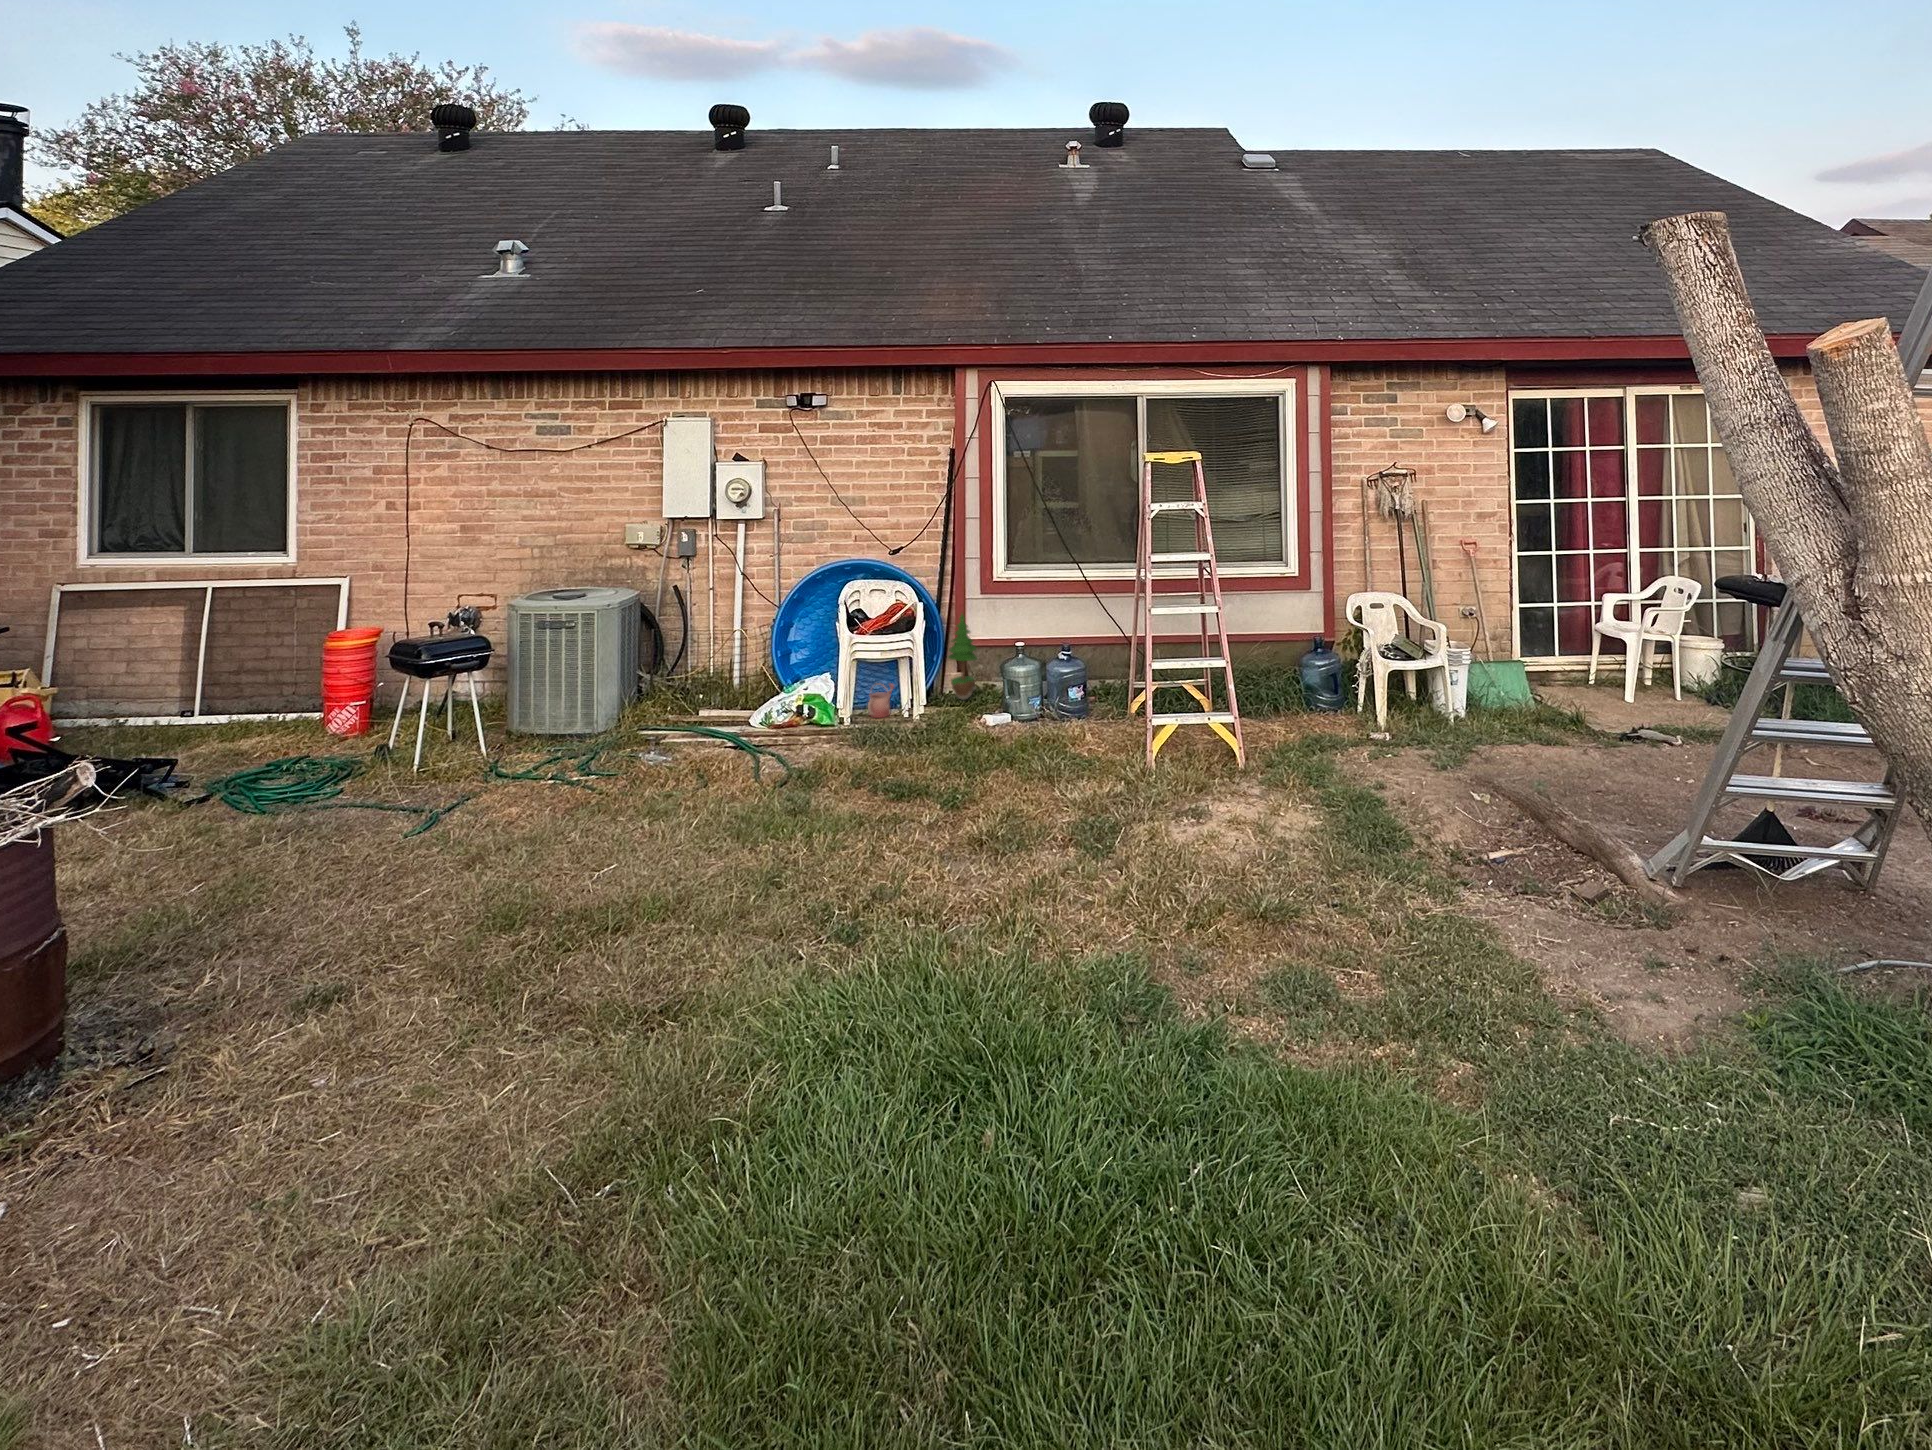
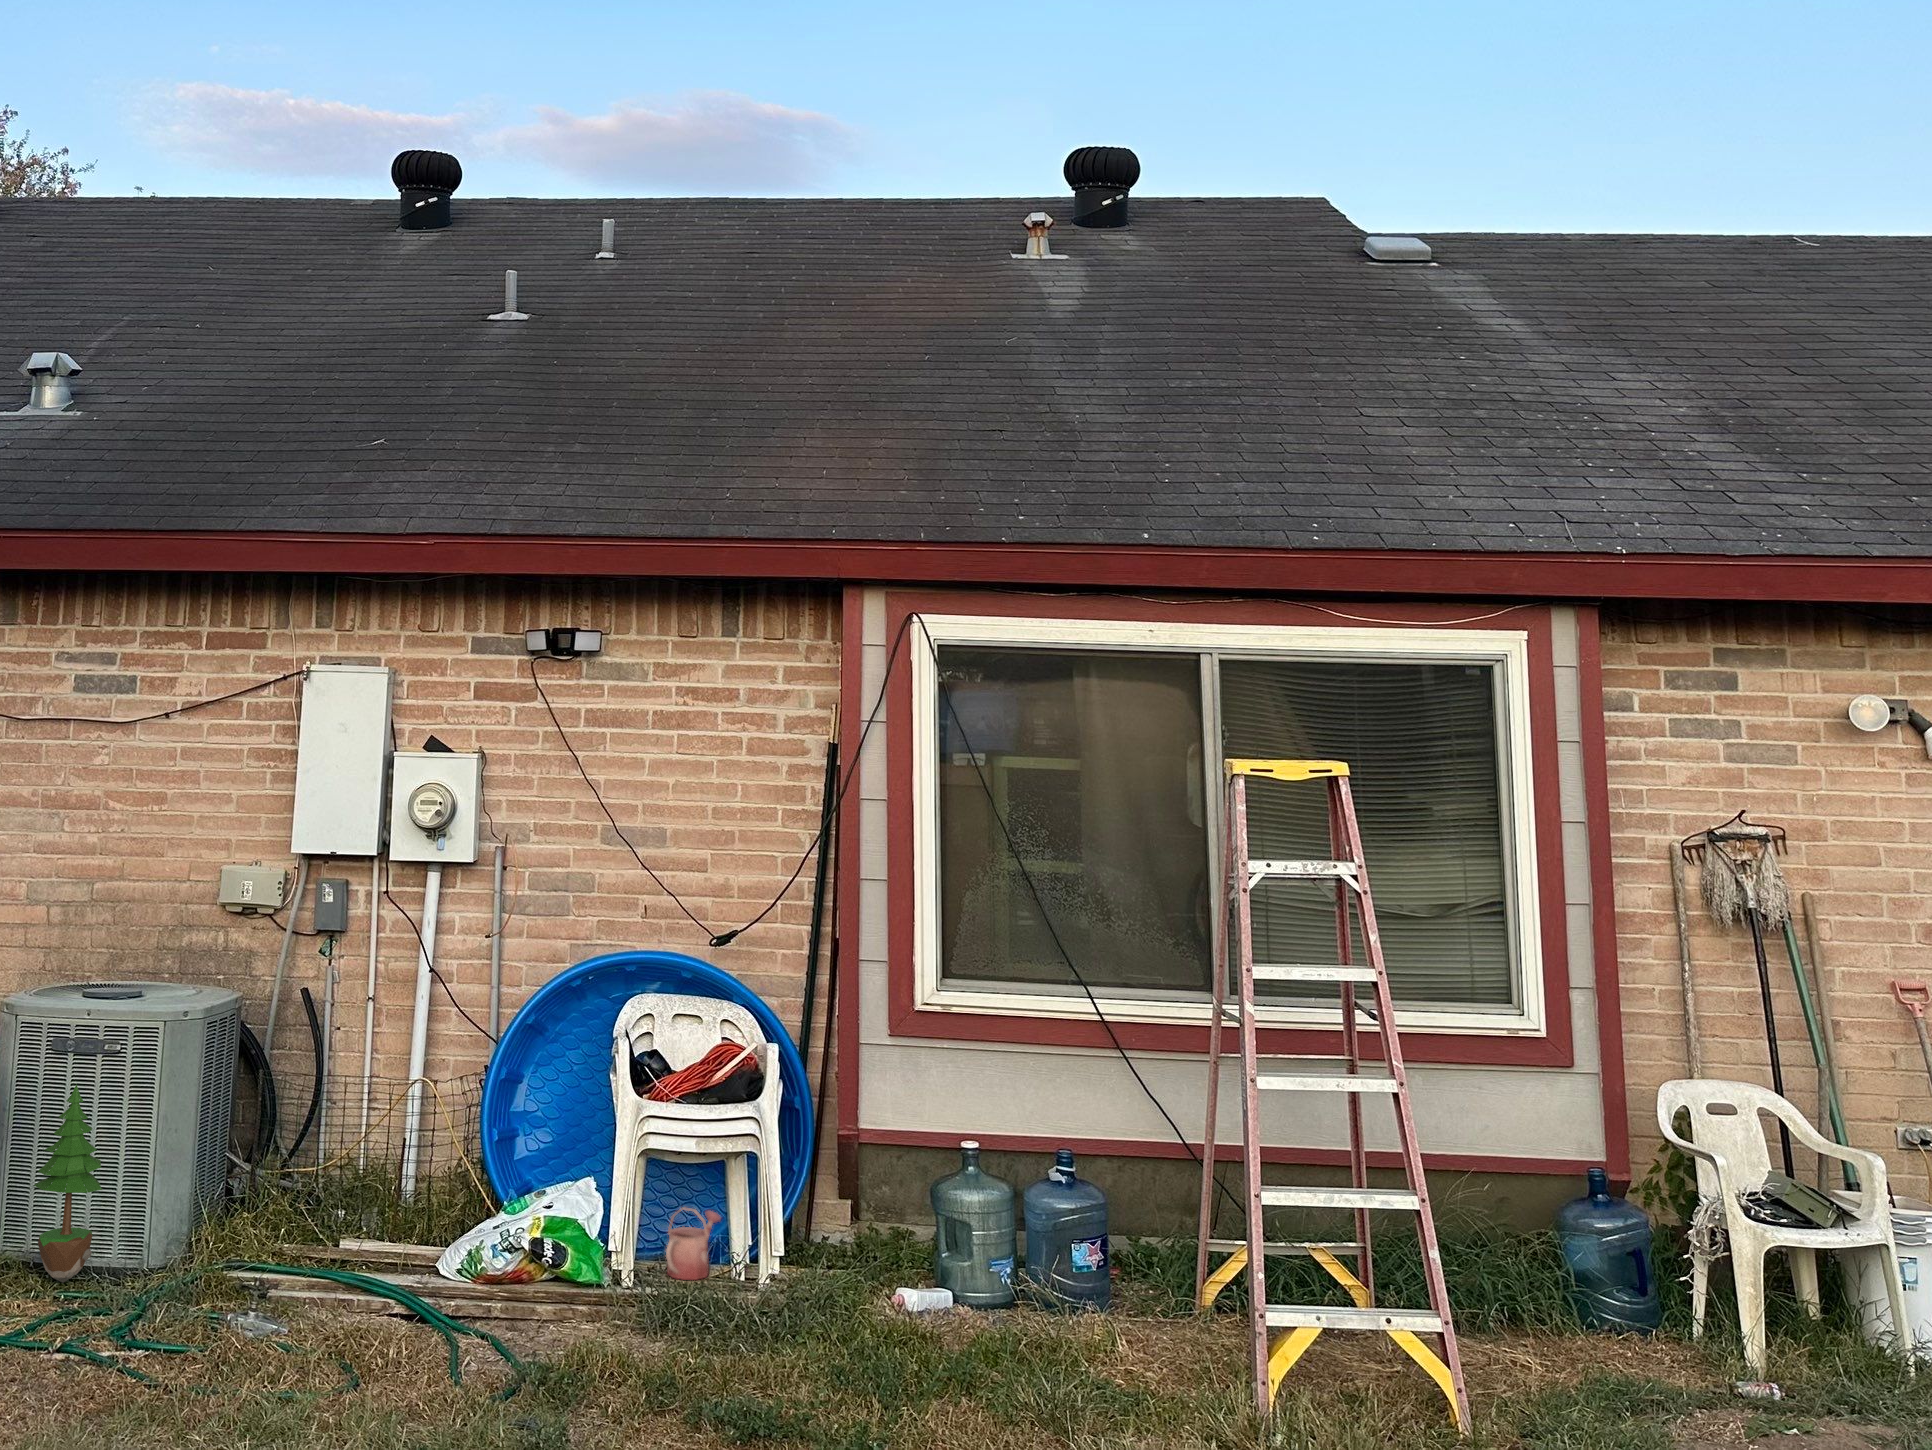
potted tree: present [947,614,977,700] -> present [34,1084,102,1283]

